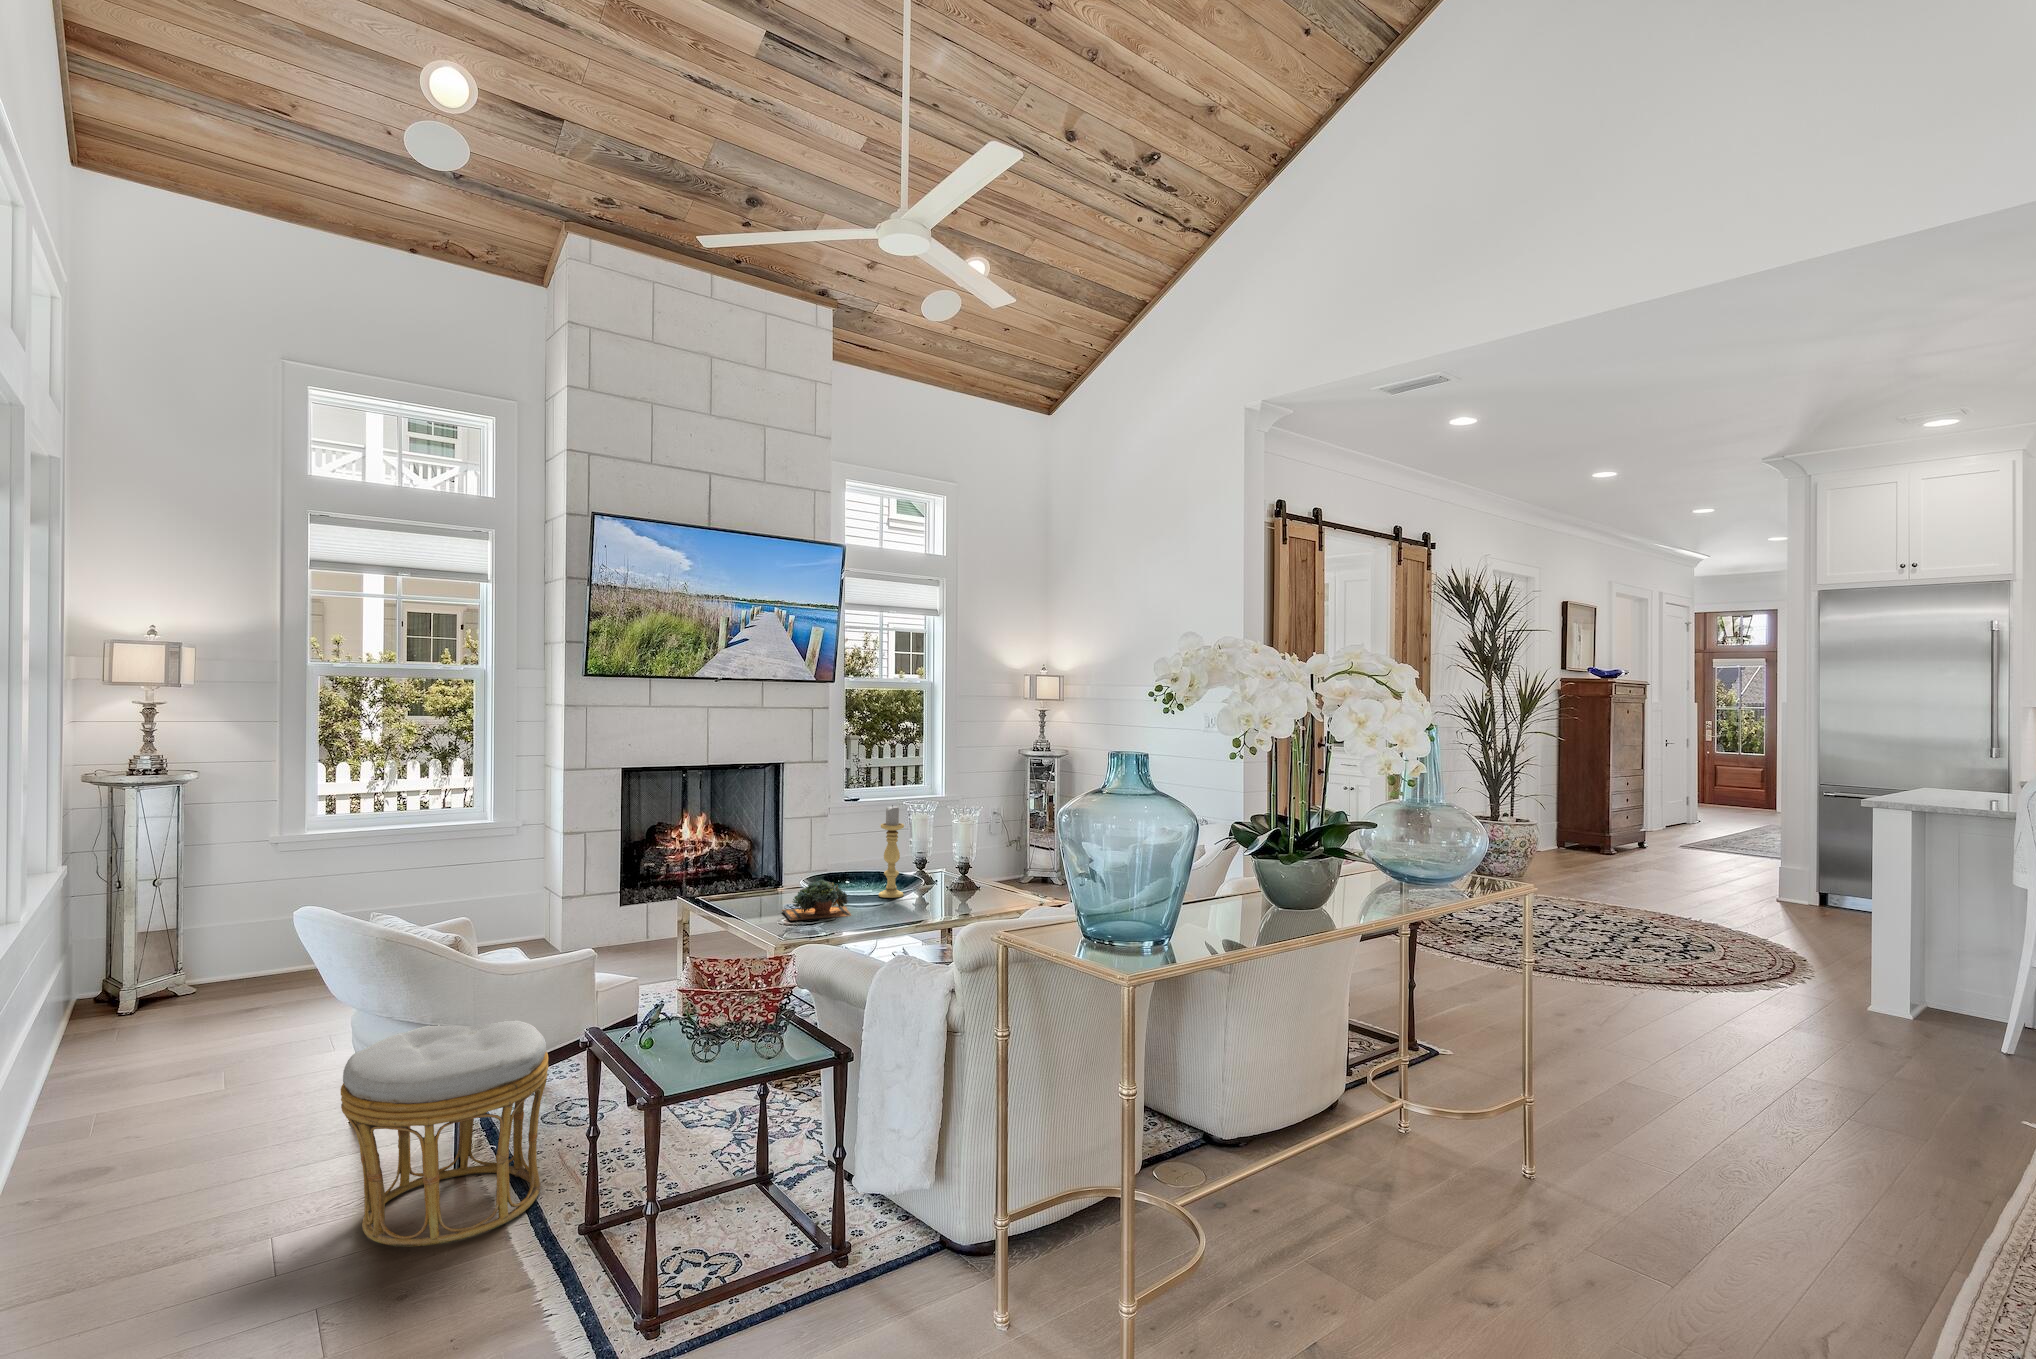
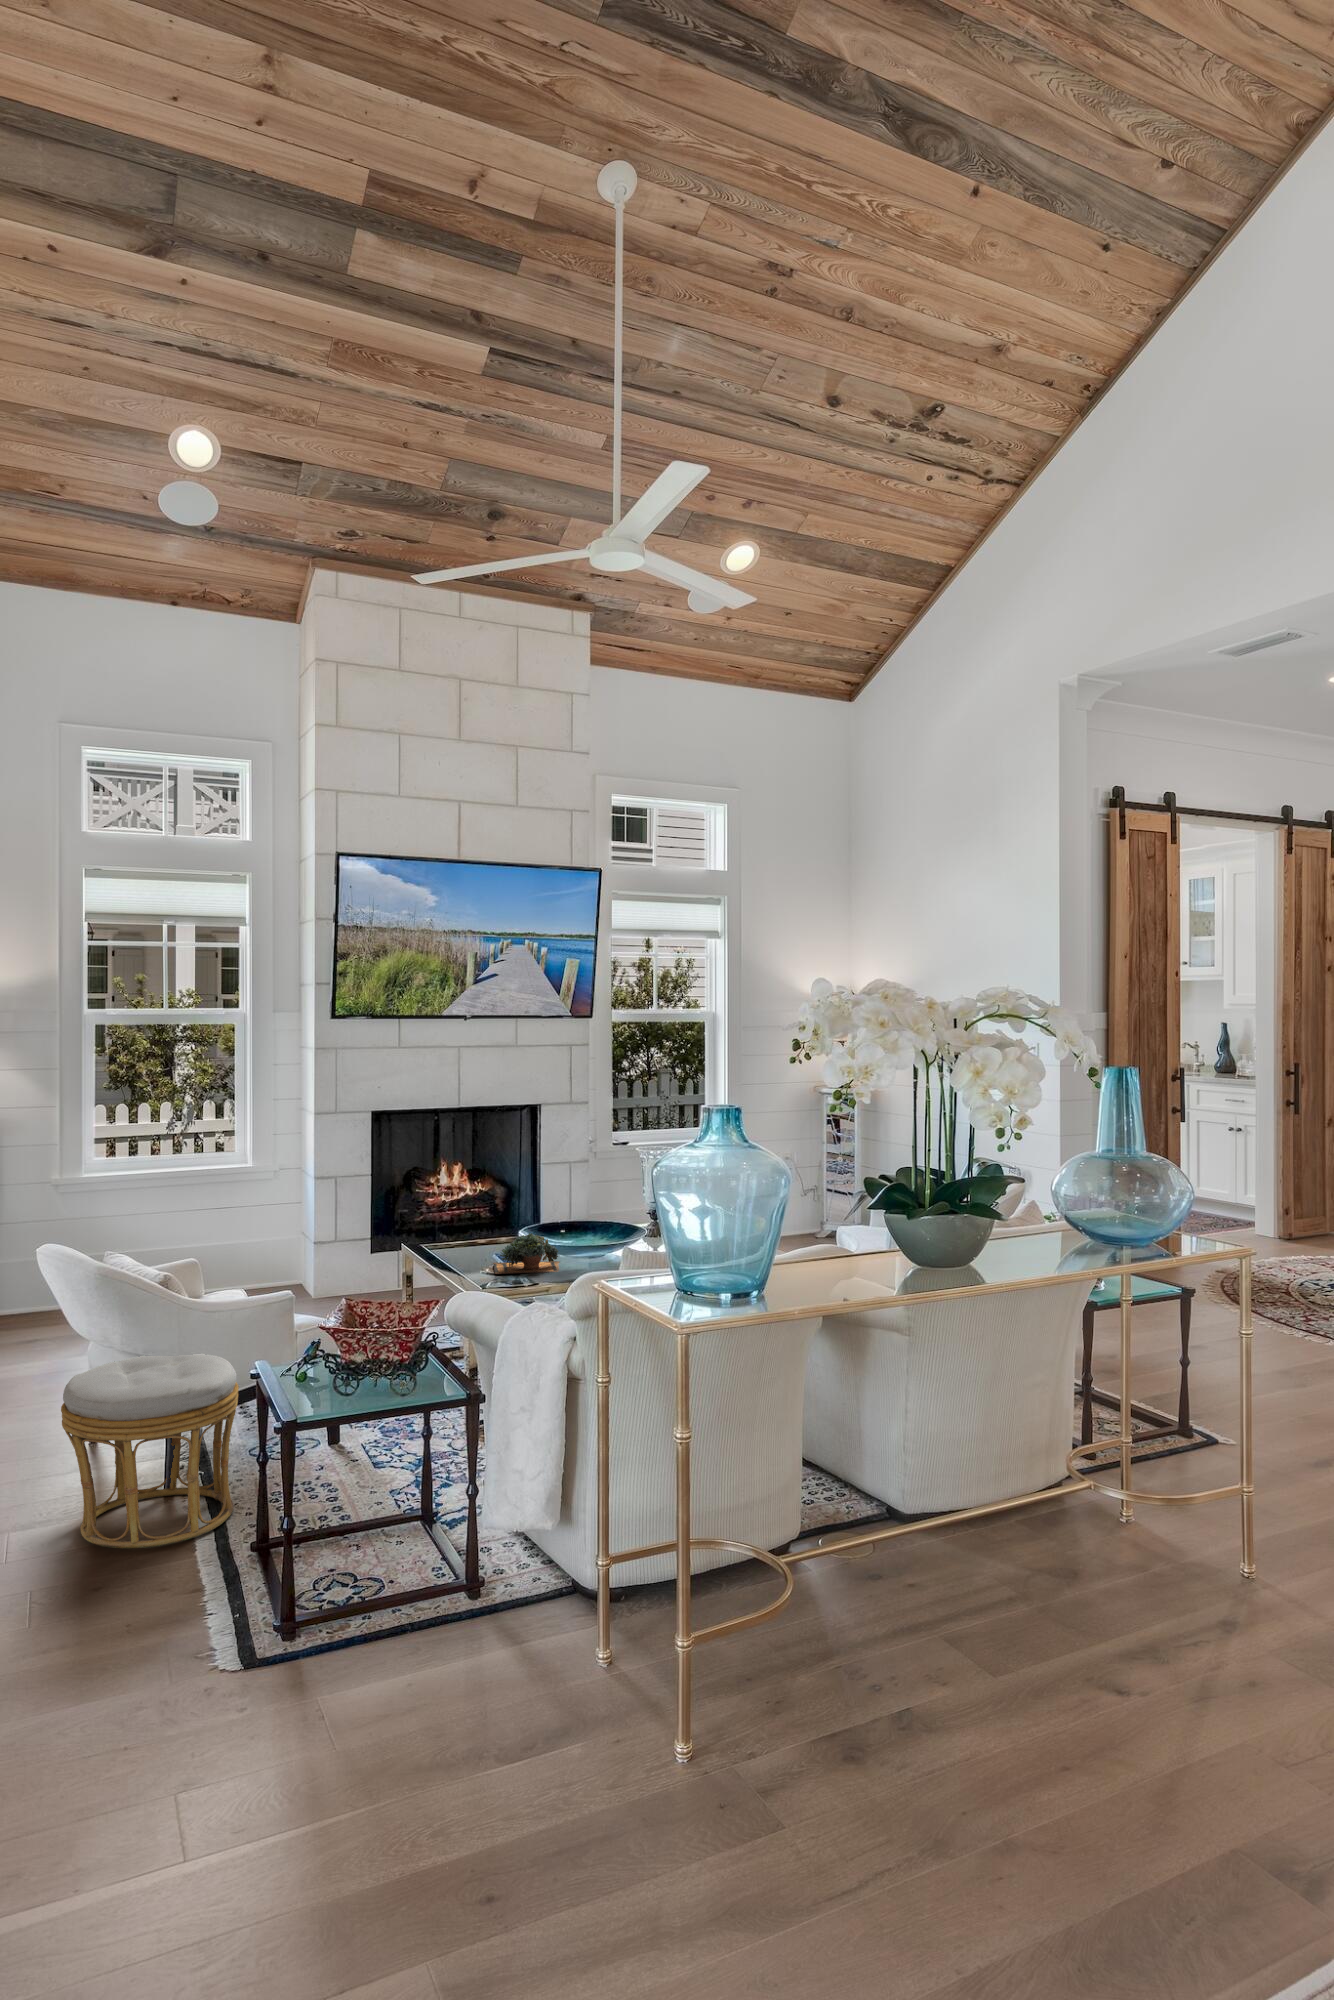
candle holder: present [879,805,904,898] -> none [598,1157,624,1255]

